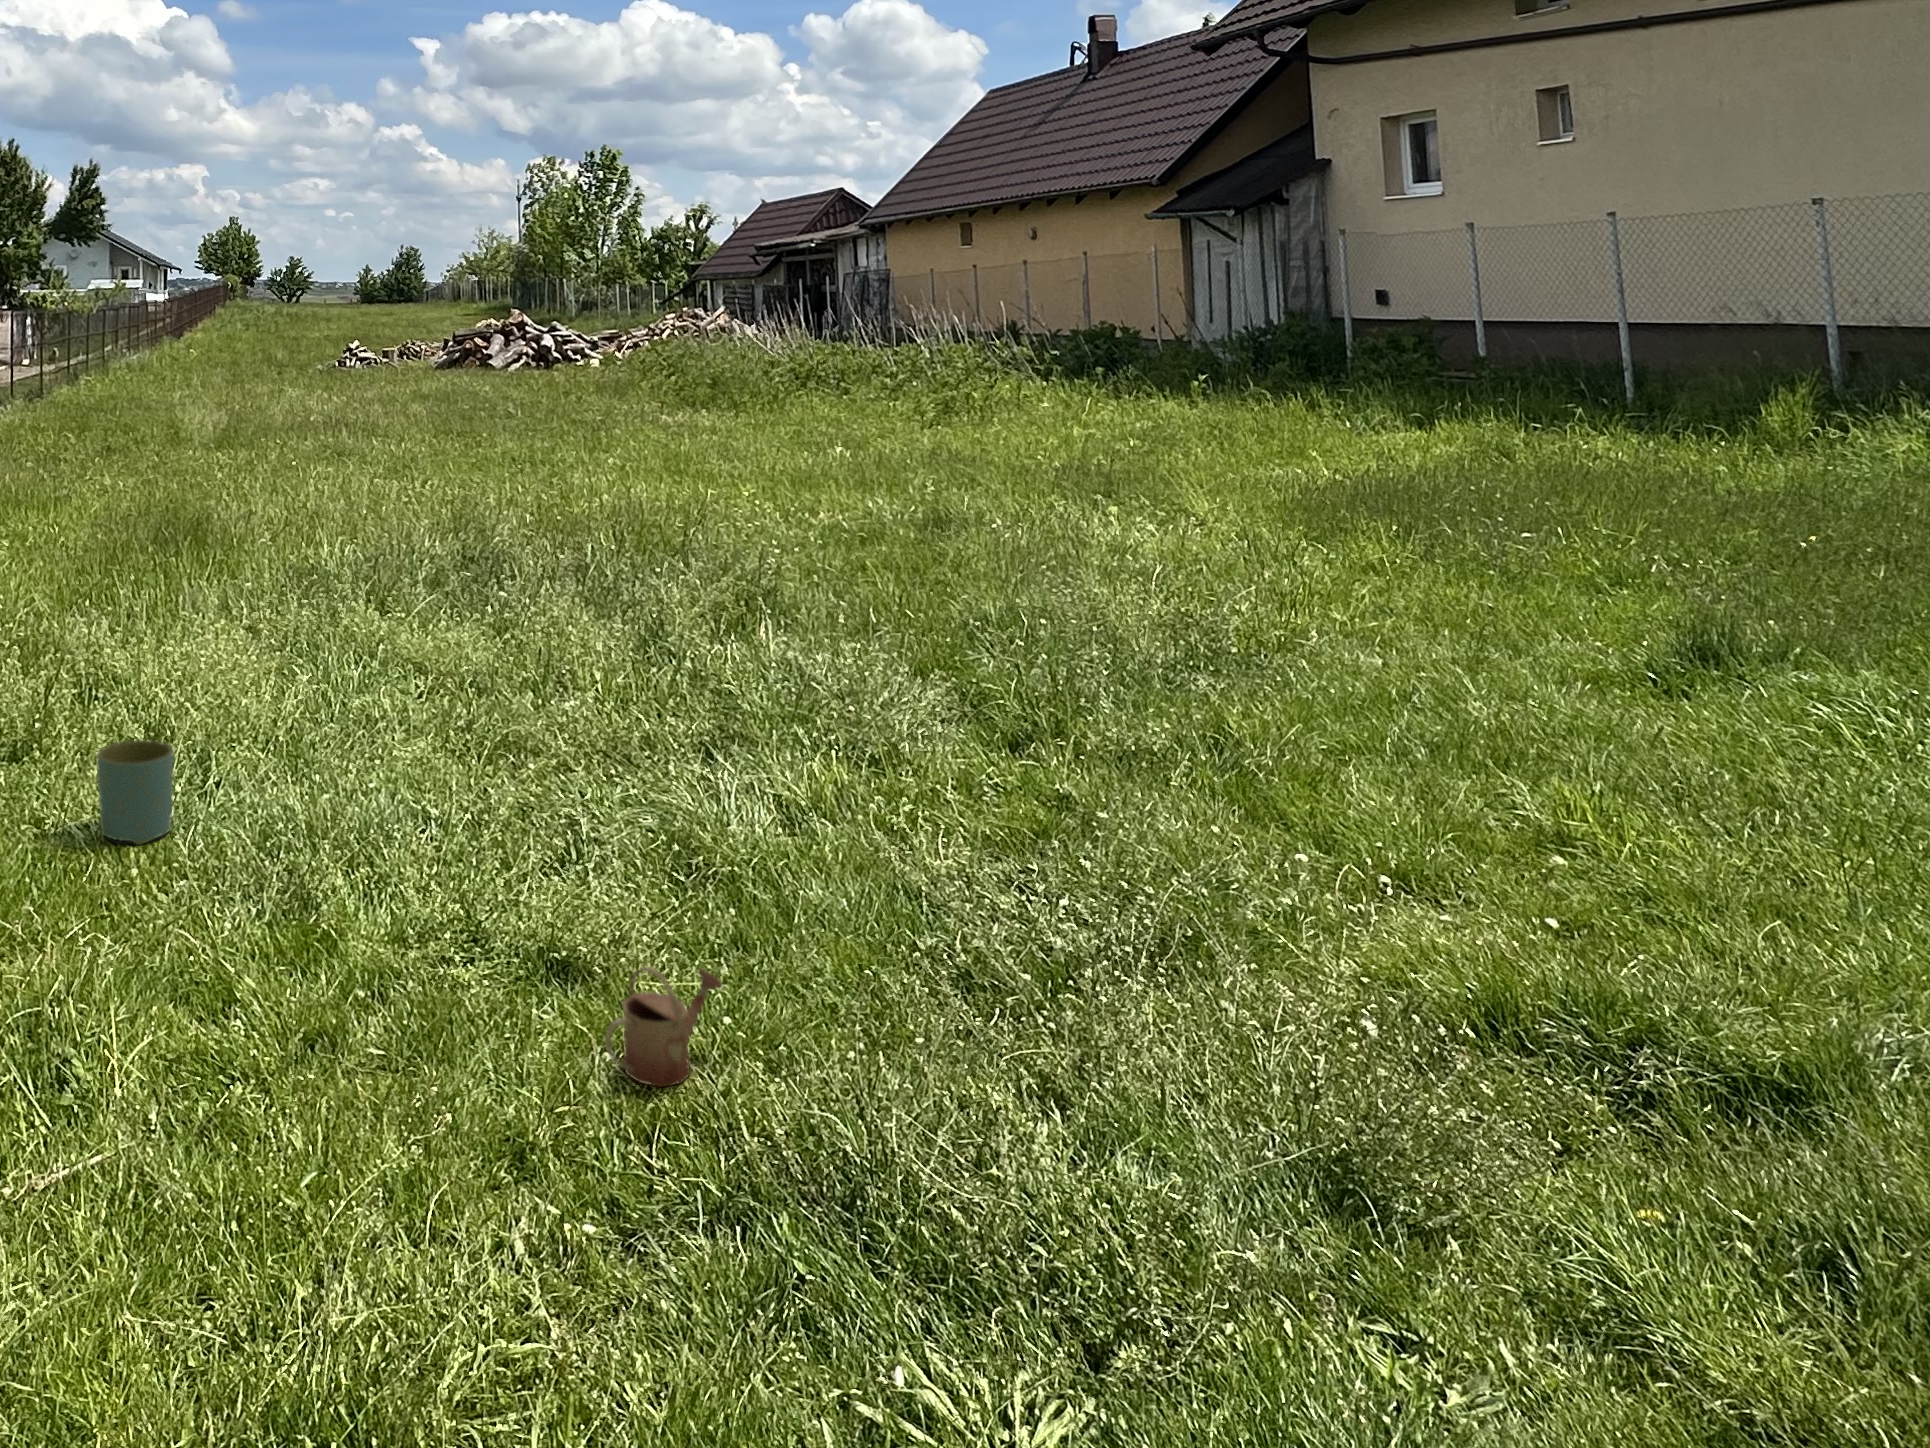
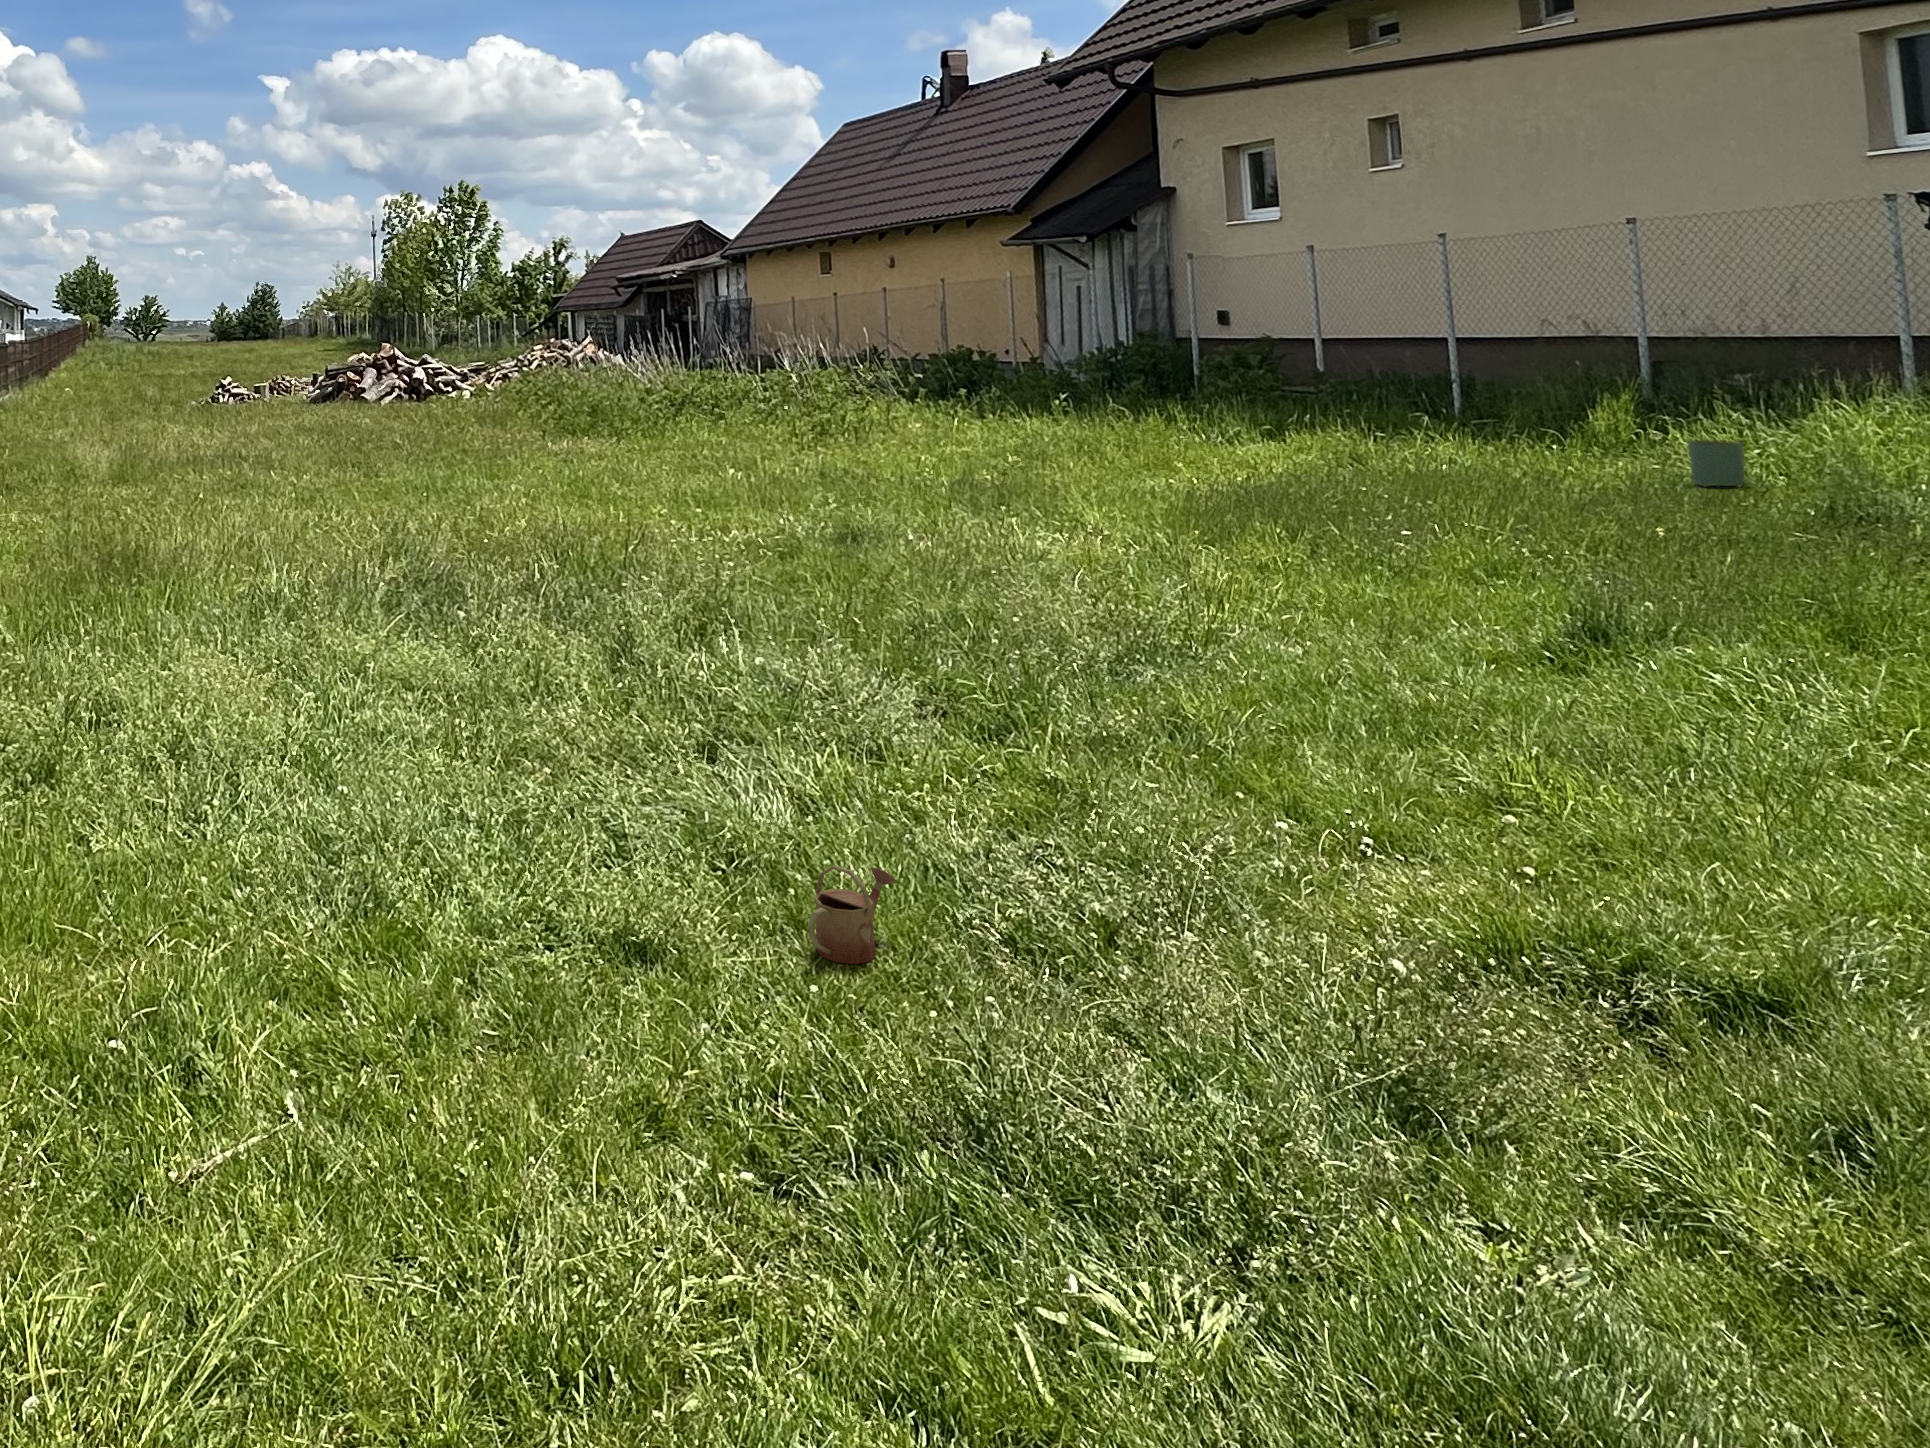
planter: present [96,739,174,845] -> present [1688,440,1744,487]

